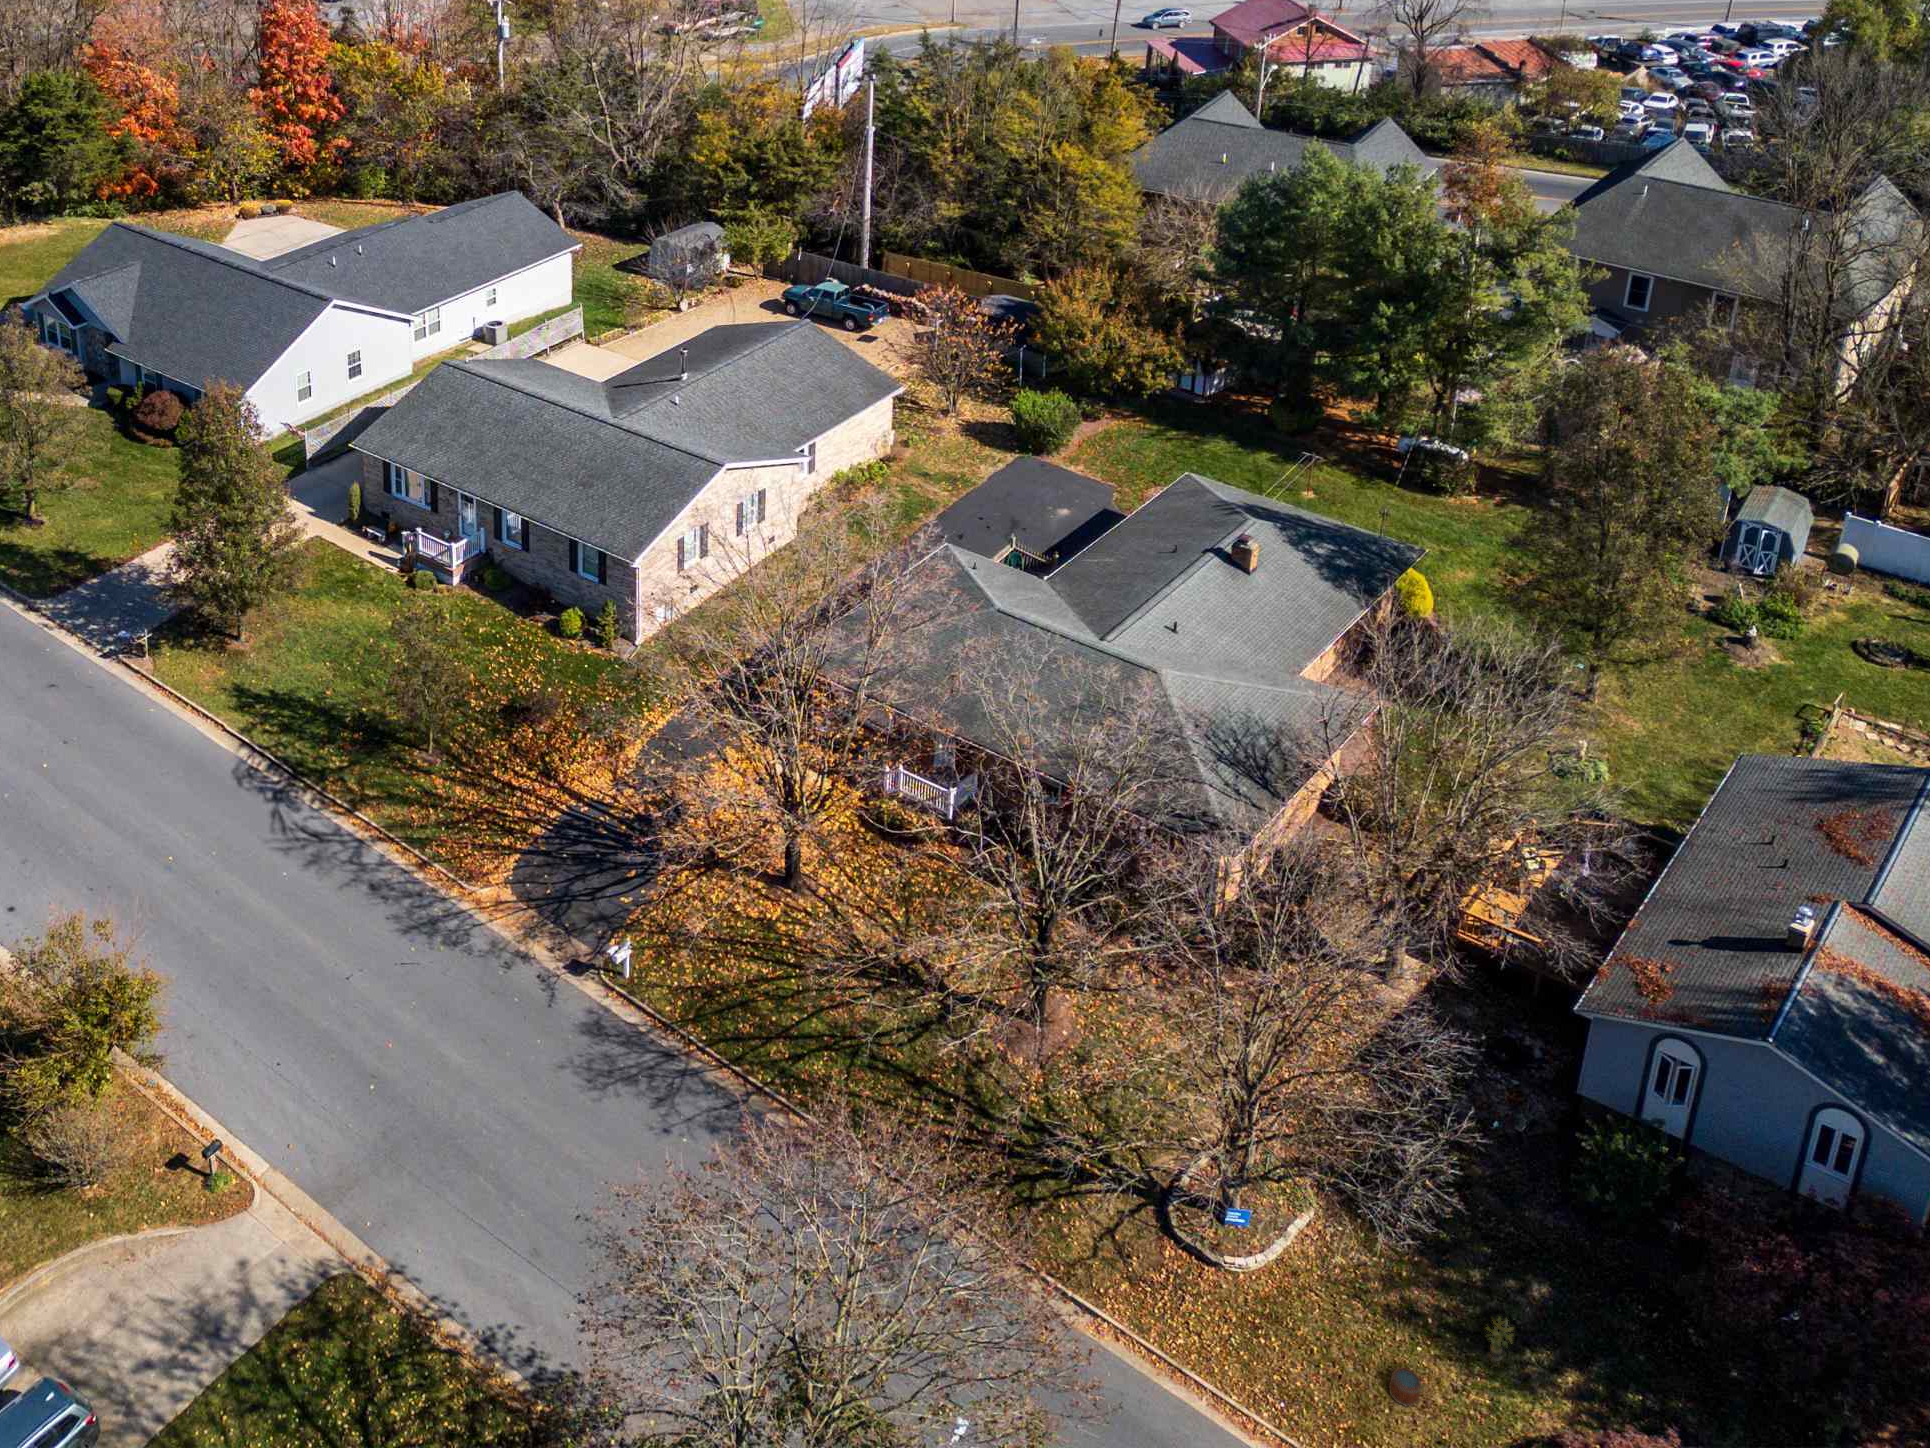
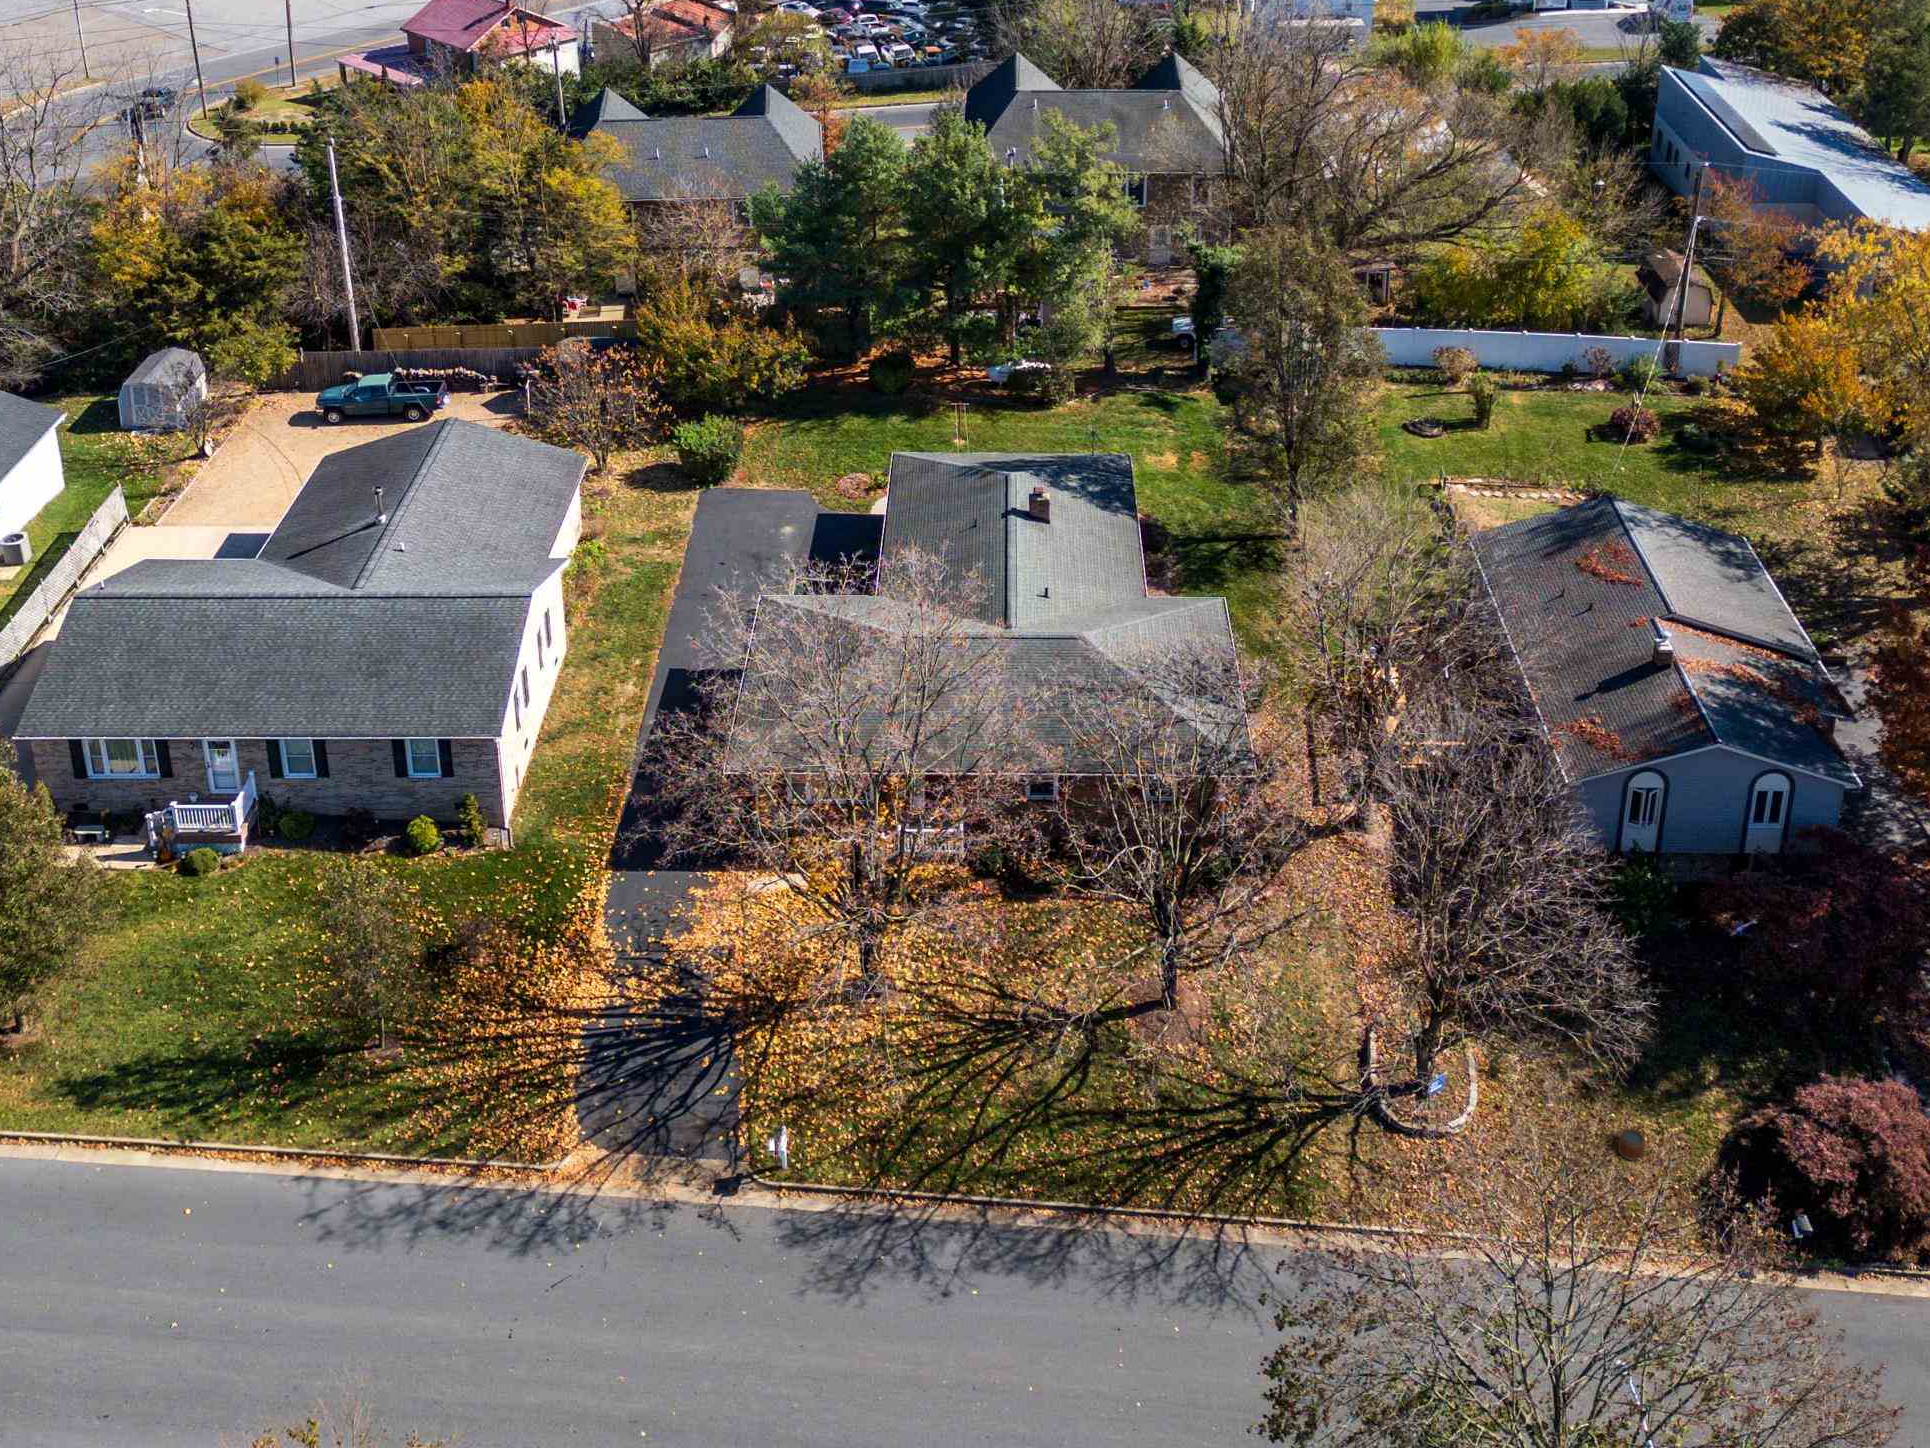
potted plant: present [1486,1317,1513,1361] -> present [1485,1044,1505,1080]

